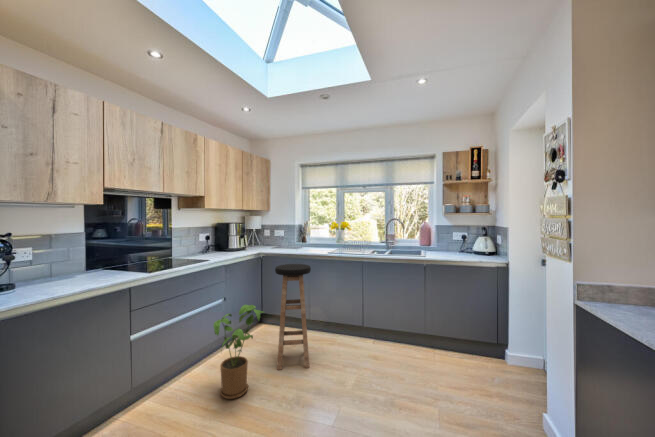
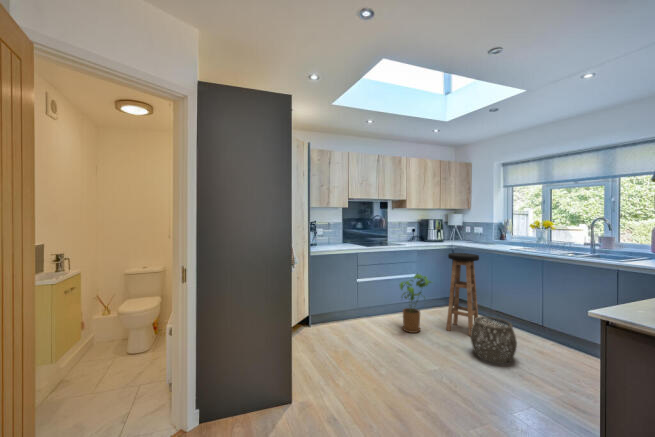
woven basket: none [322,339,372,403] -> present [471,316,517,363]

